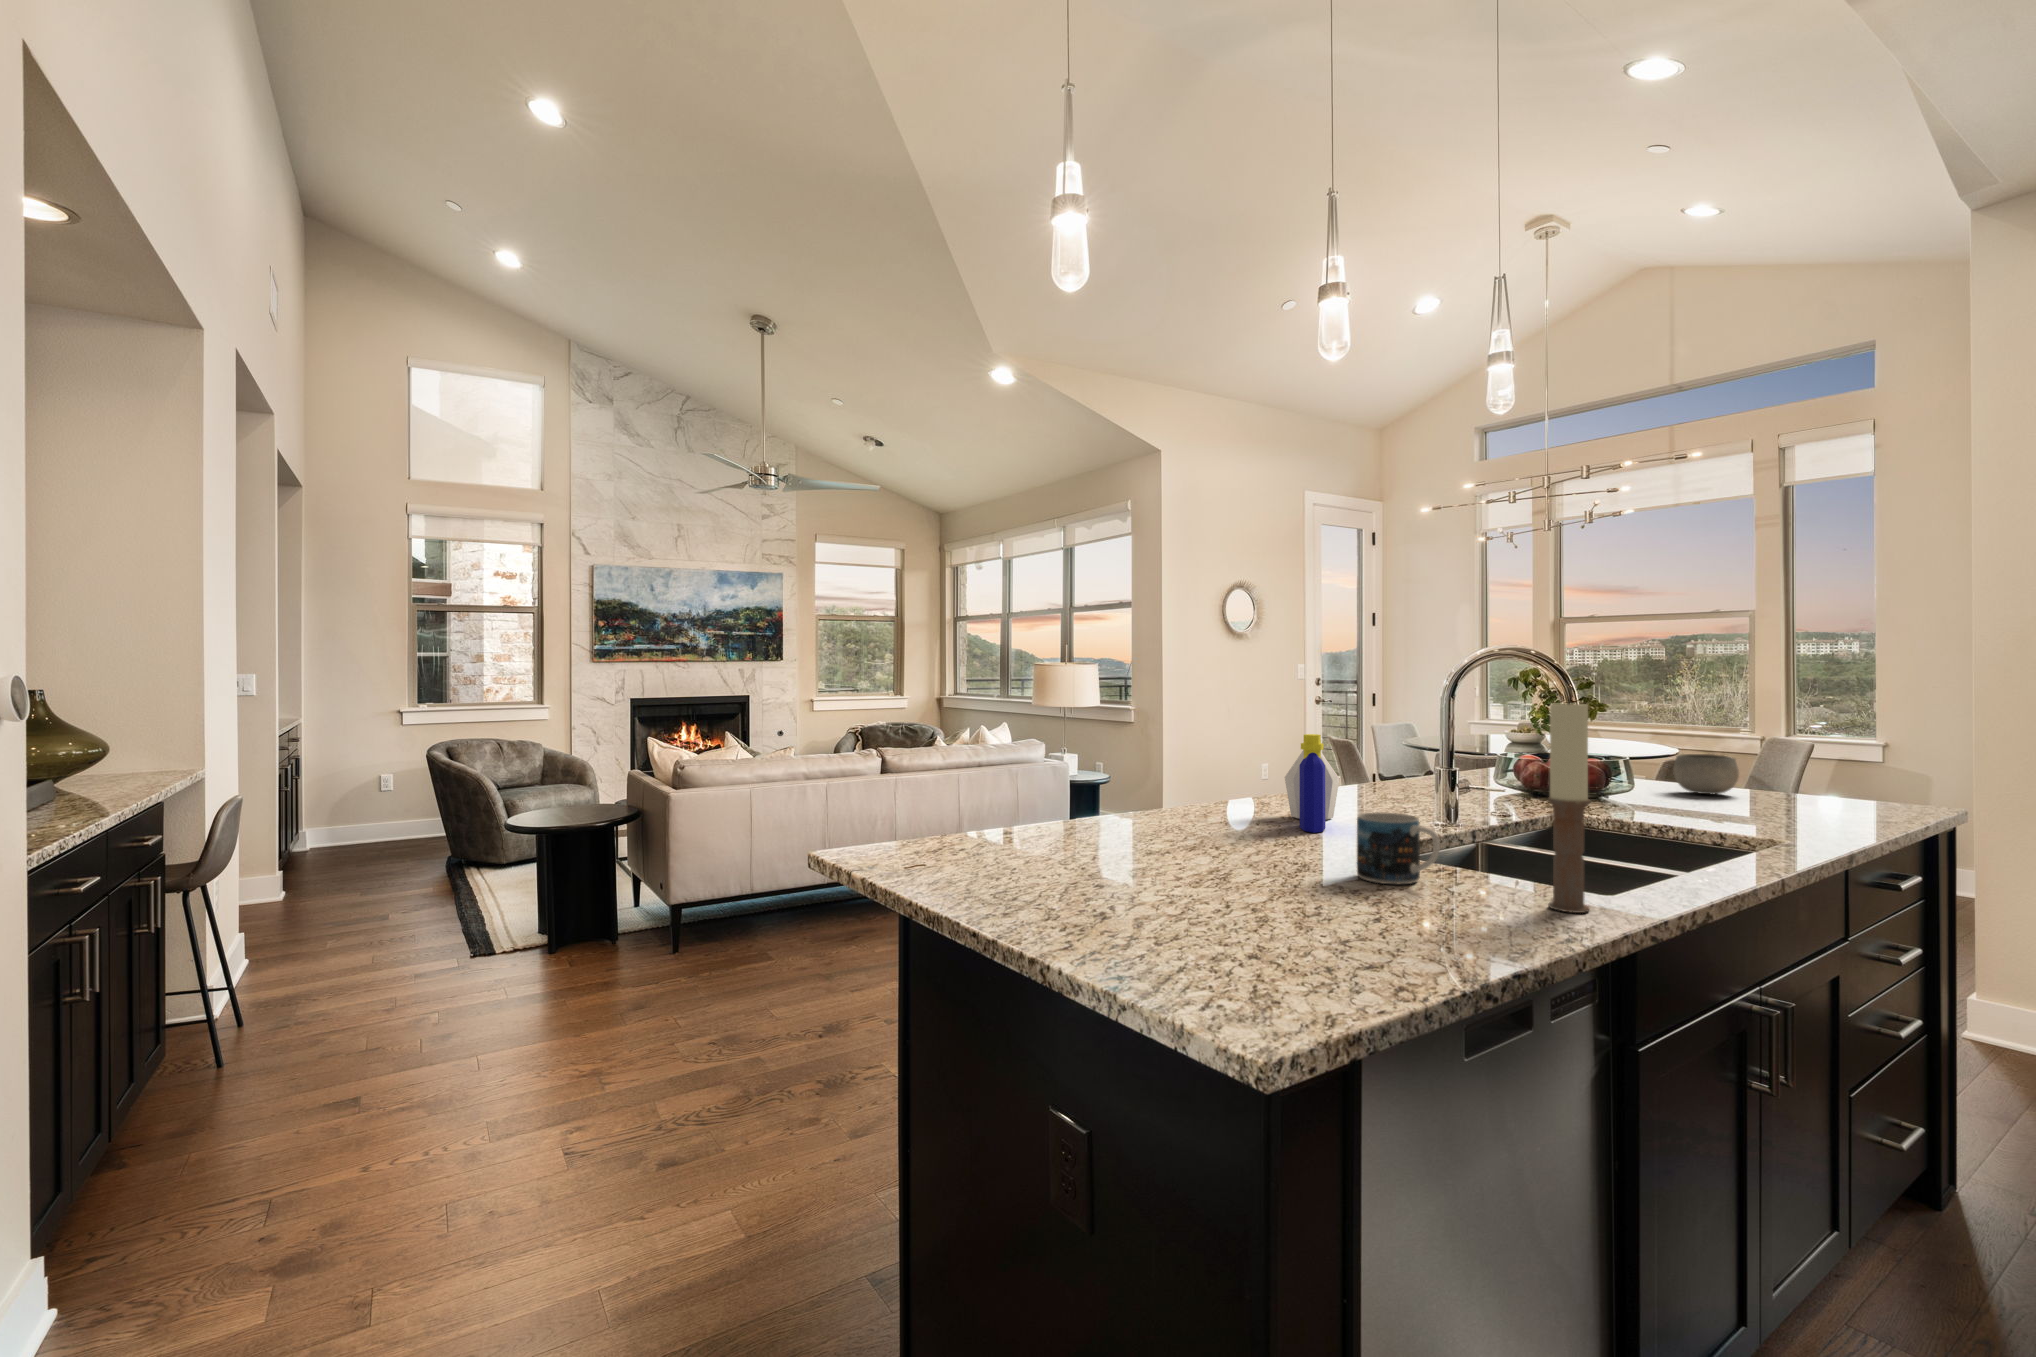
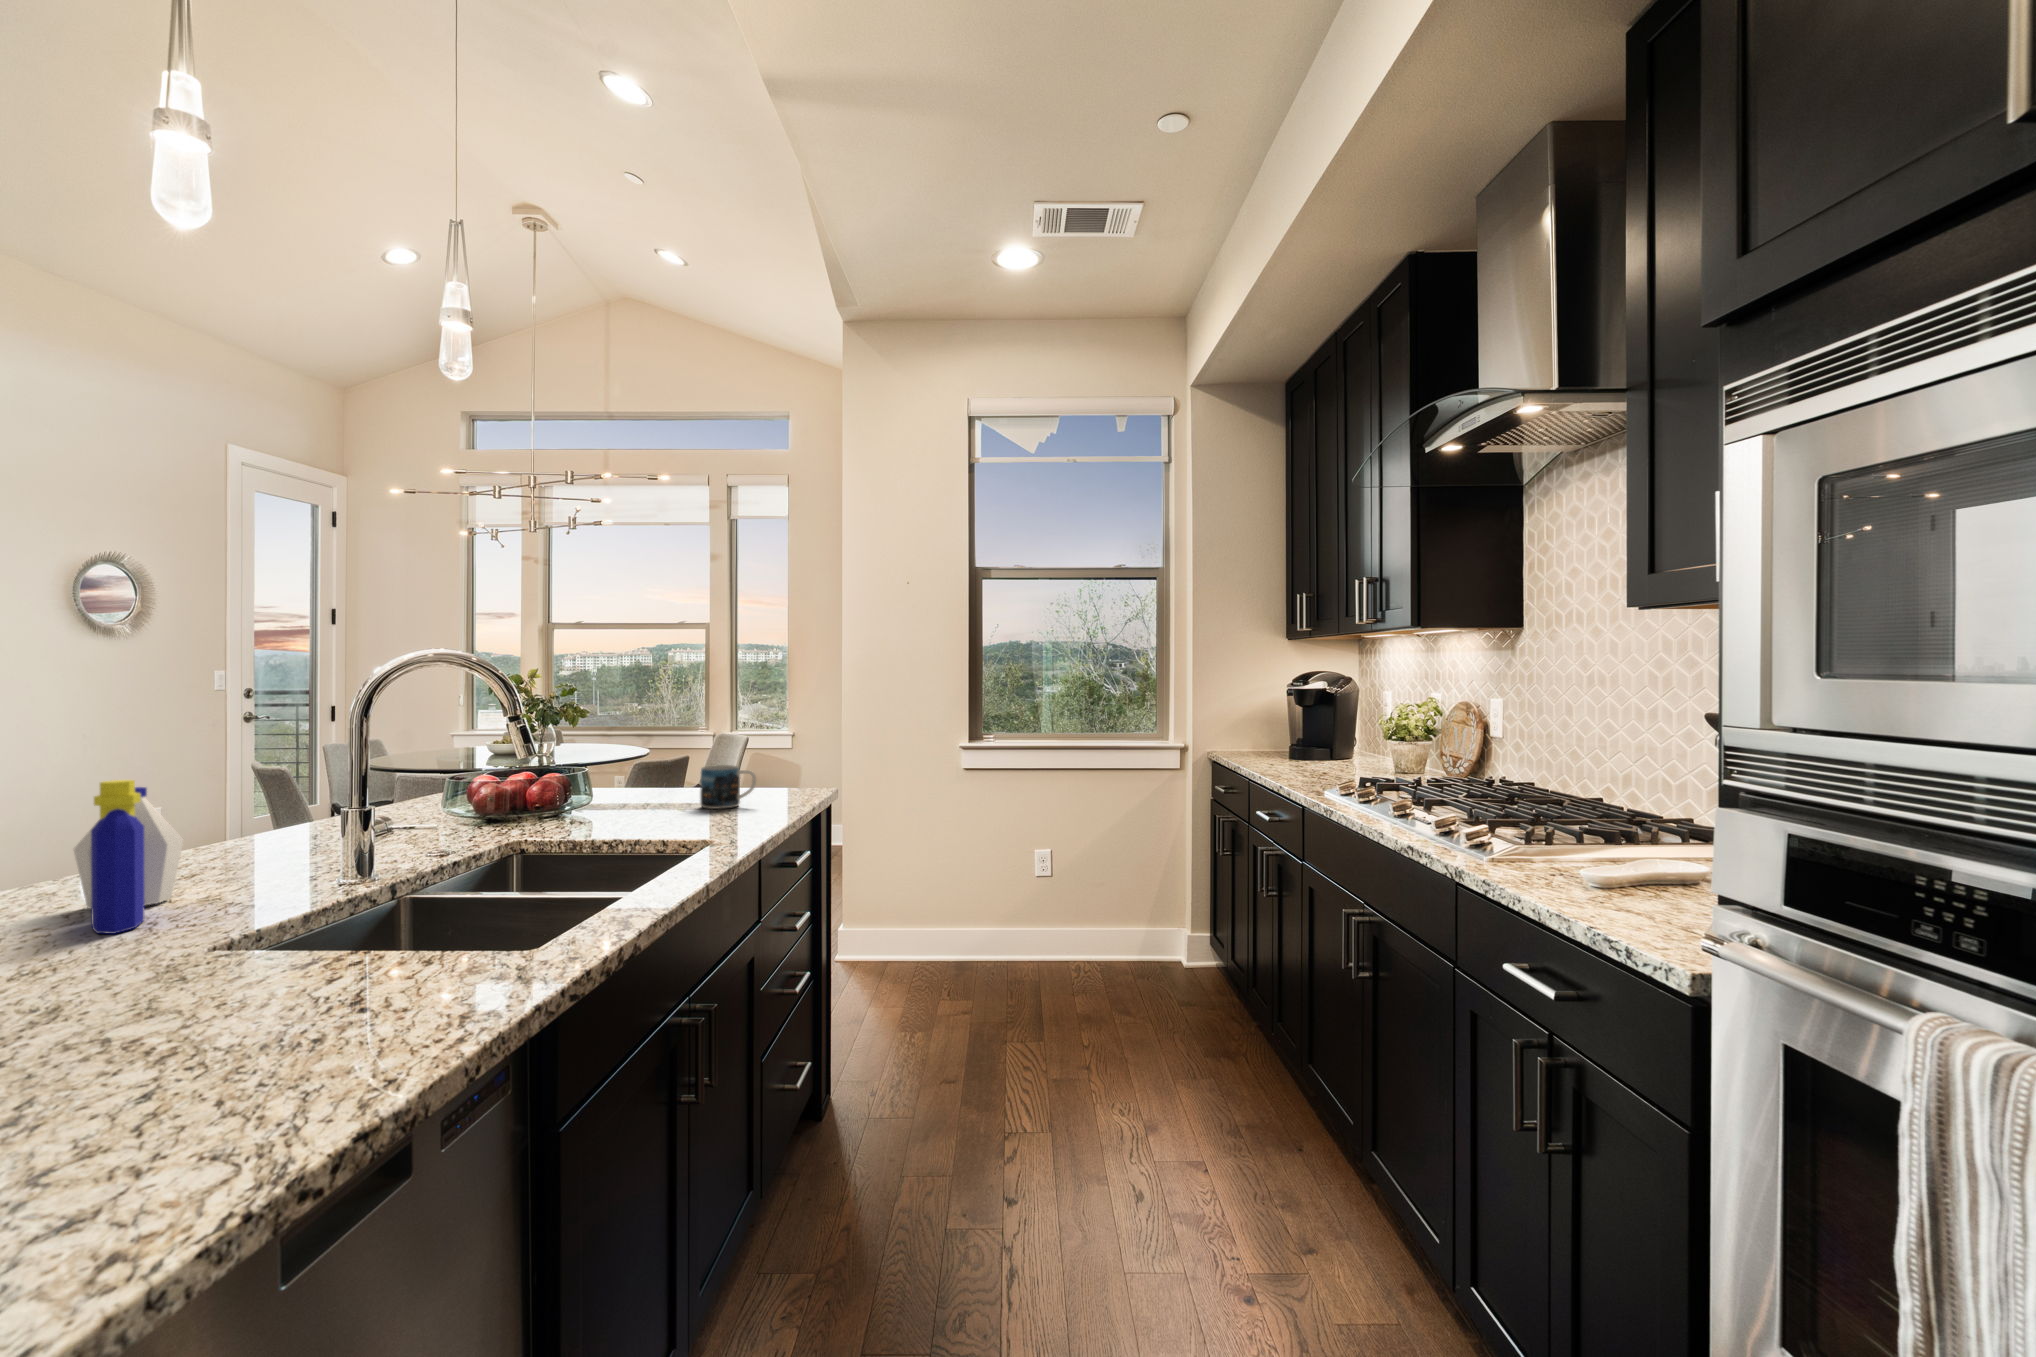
candle: present [1548,699,1590,913] -> none [449,720,500,993]
bowl: present [1673,754,1739,794] -> none [633,759,688,798]
mug: present [1357,812,1440,884] -> present [700,765,756,809]

